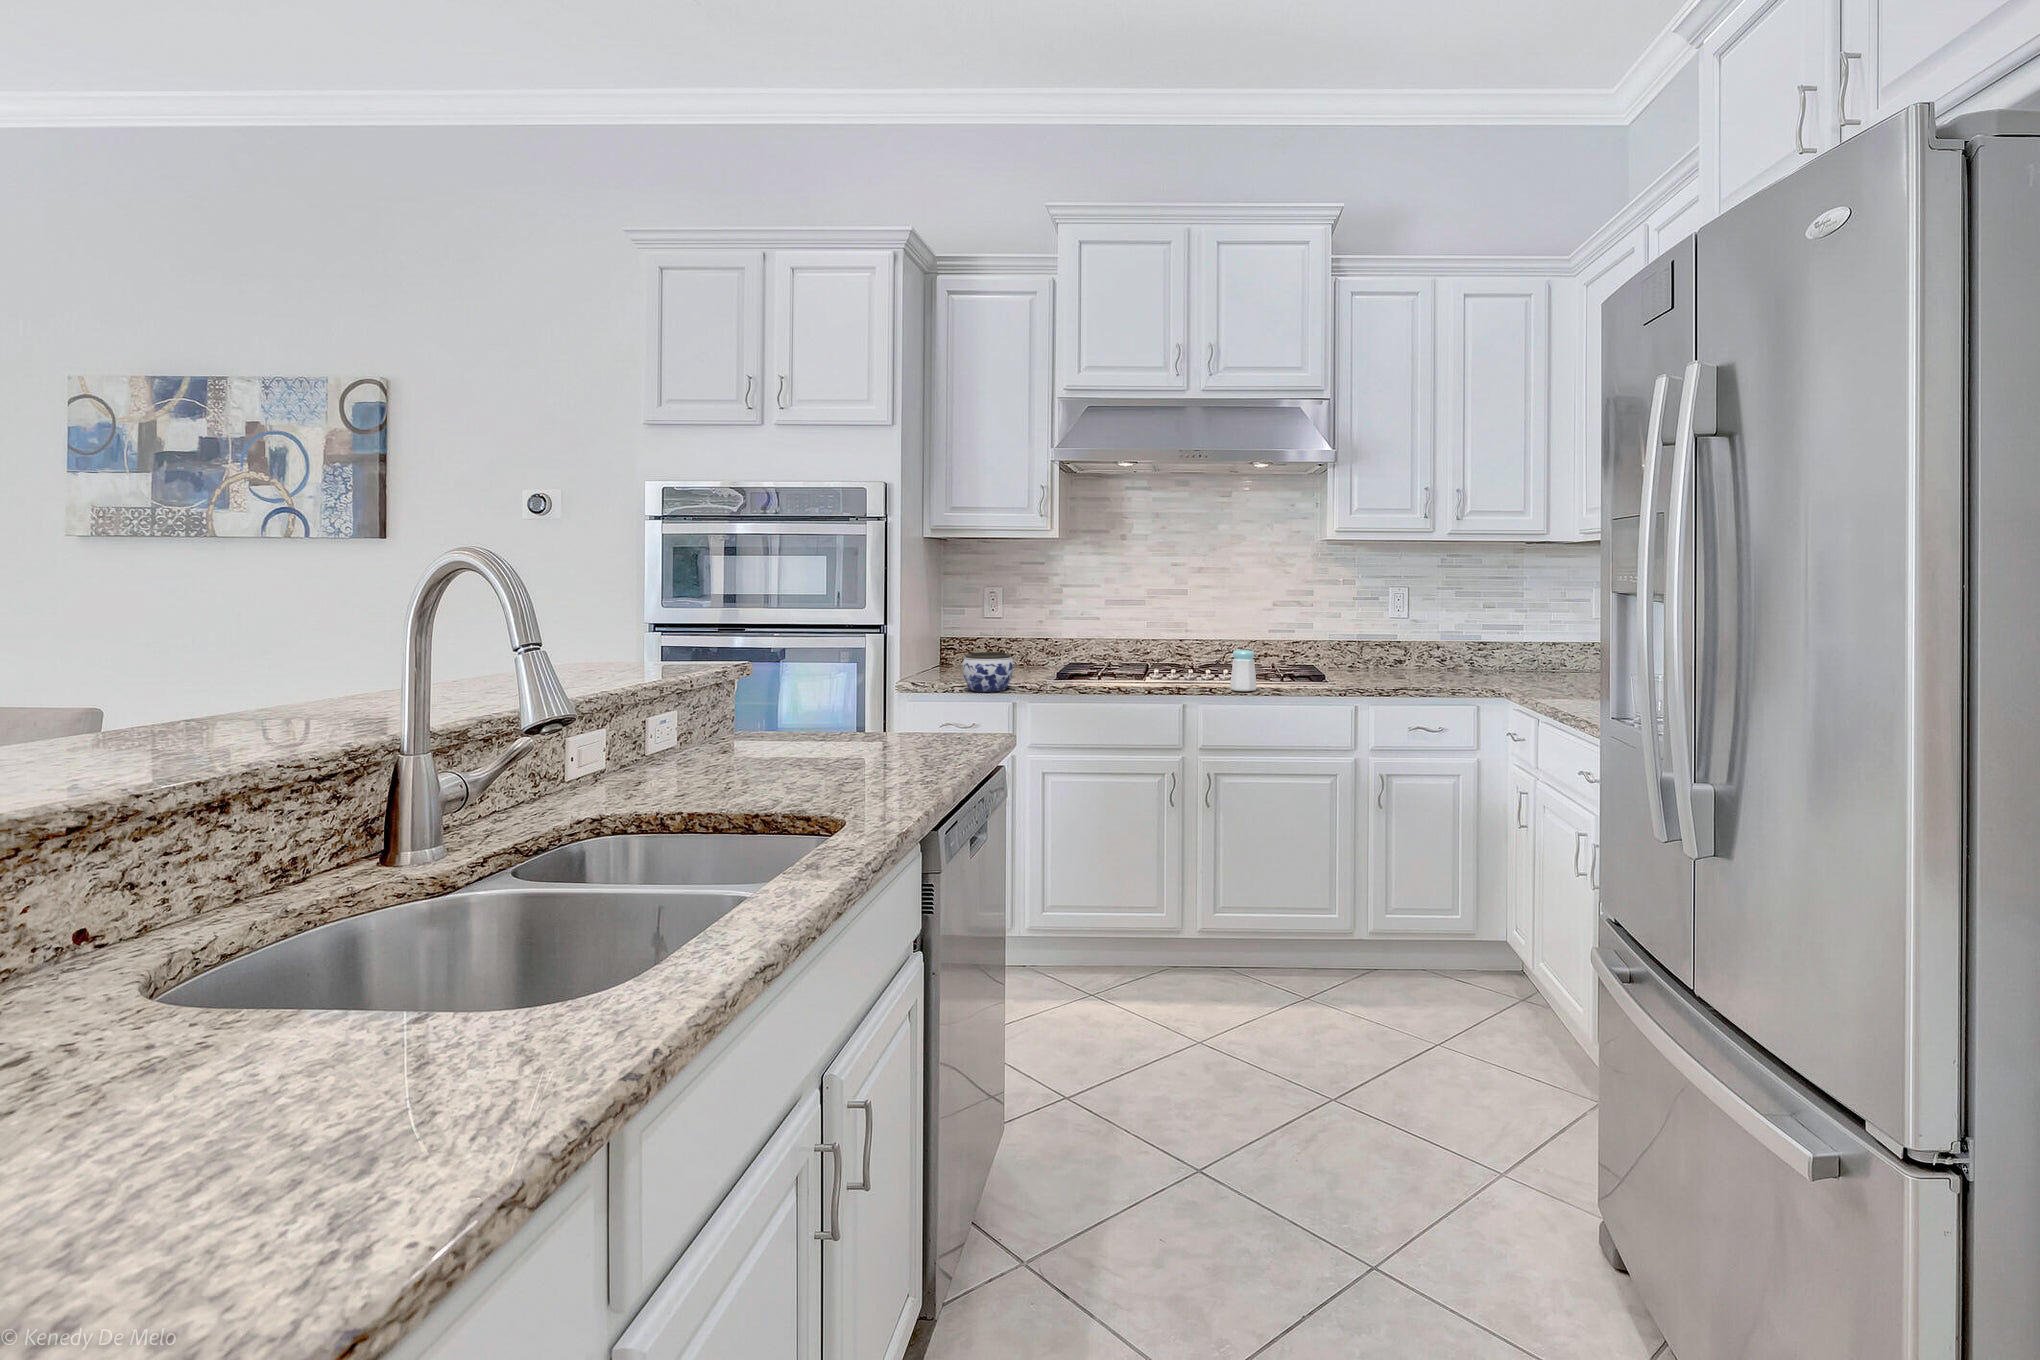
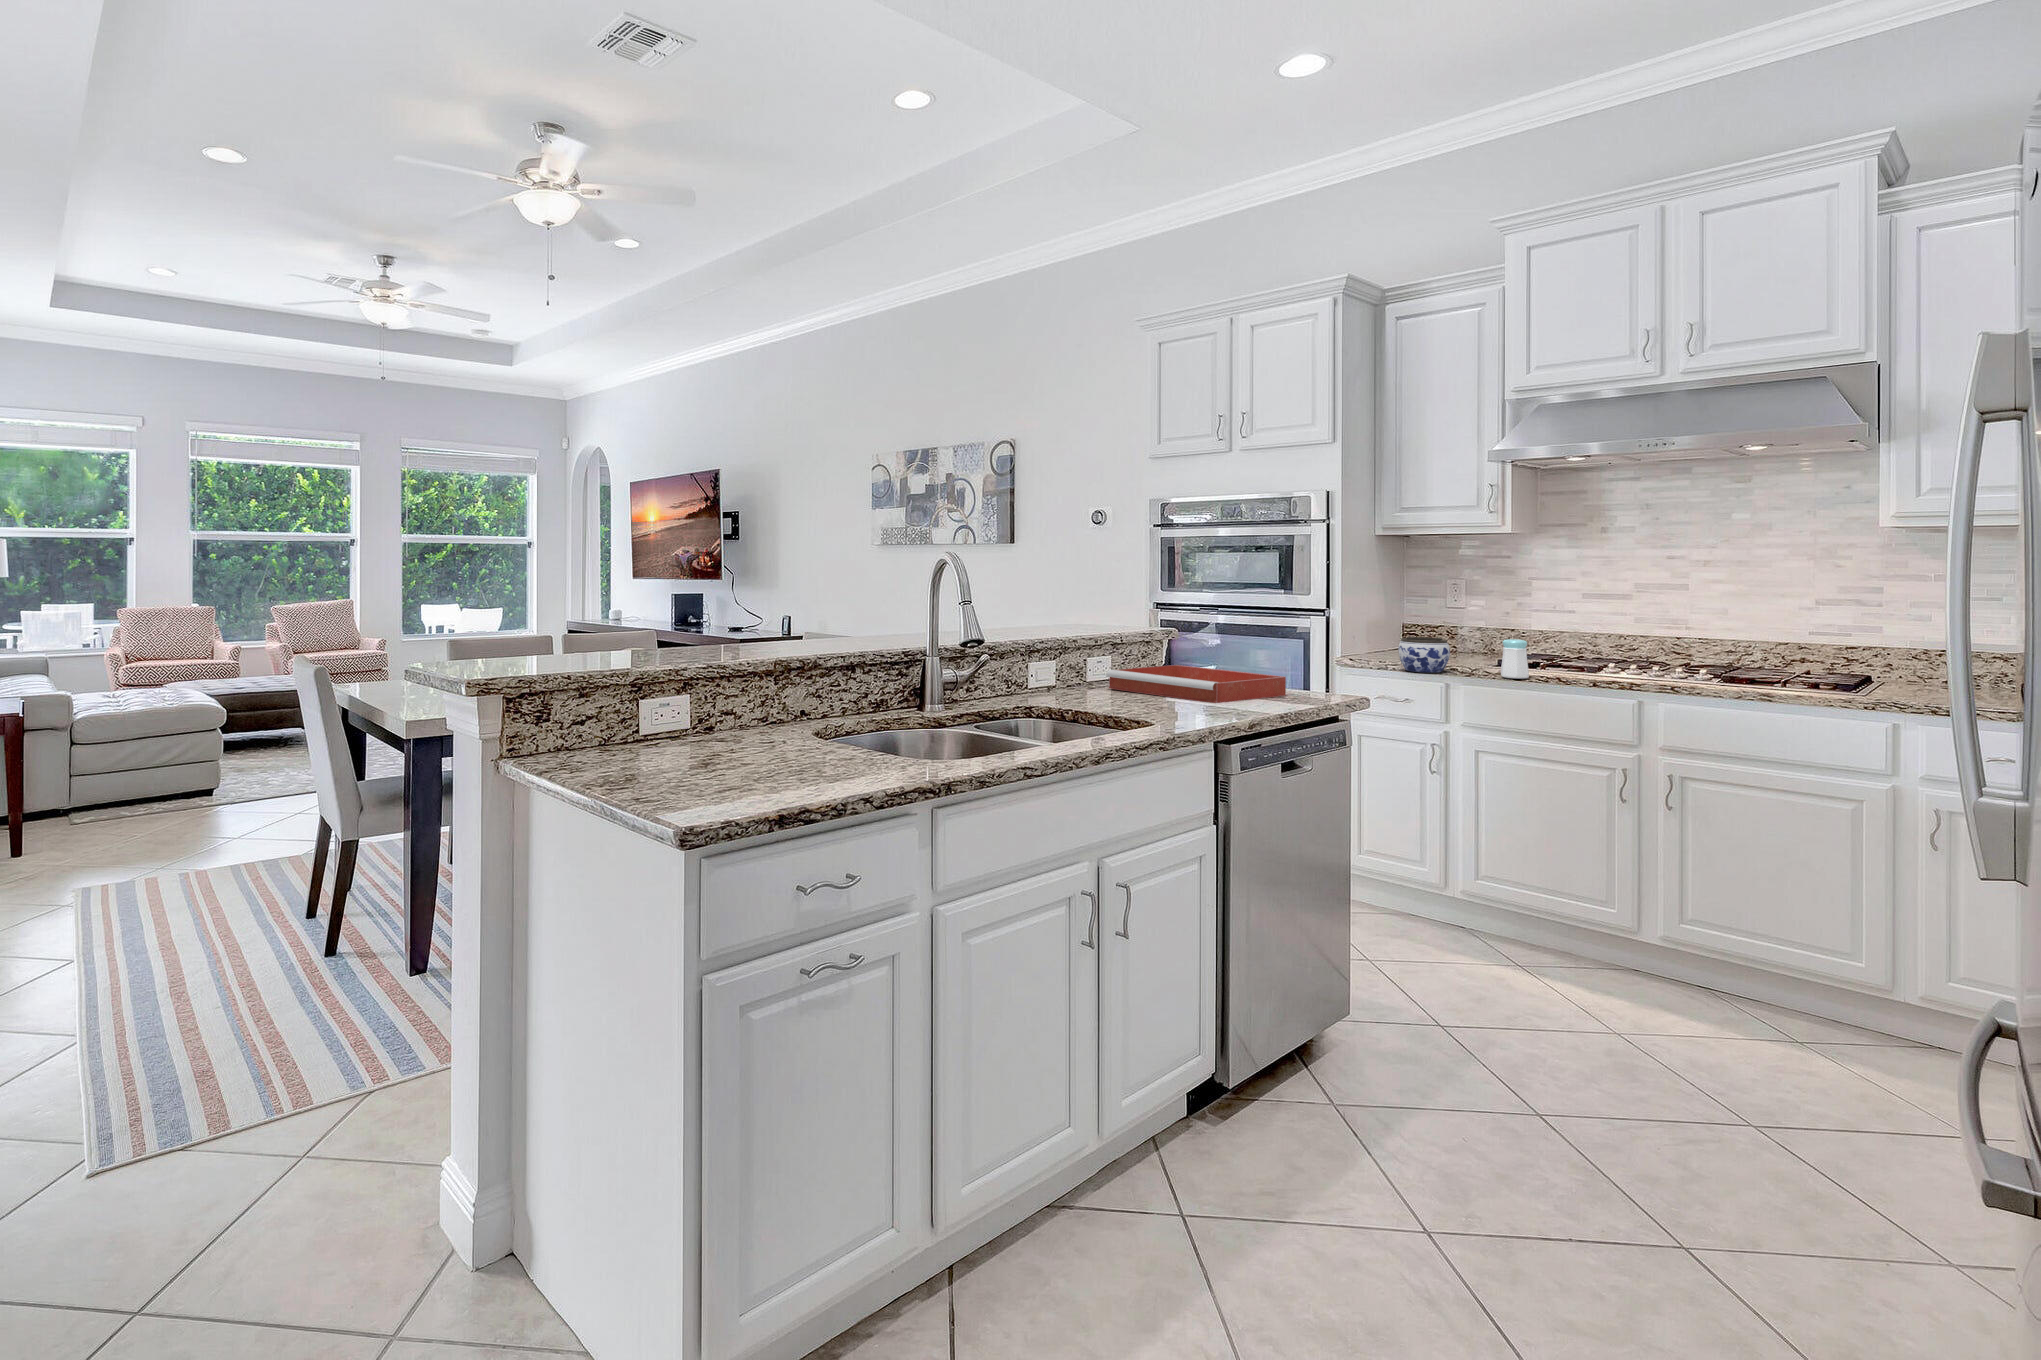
salt shaker: present [1230,650,1257,691] -> present [1501,639,1529,679]
tray: none [676,714,922,767] -> present [1106,665,1286,703]

